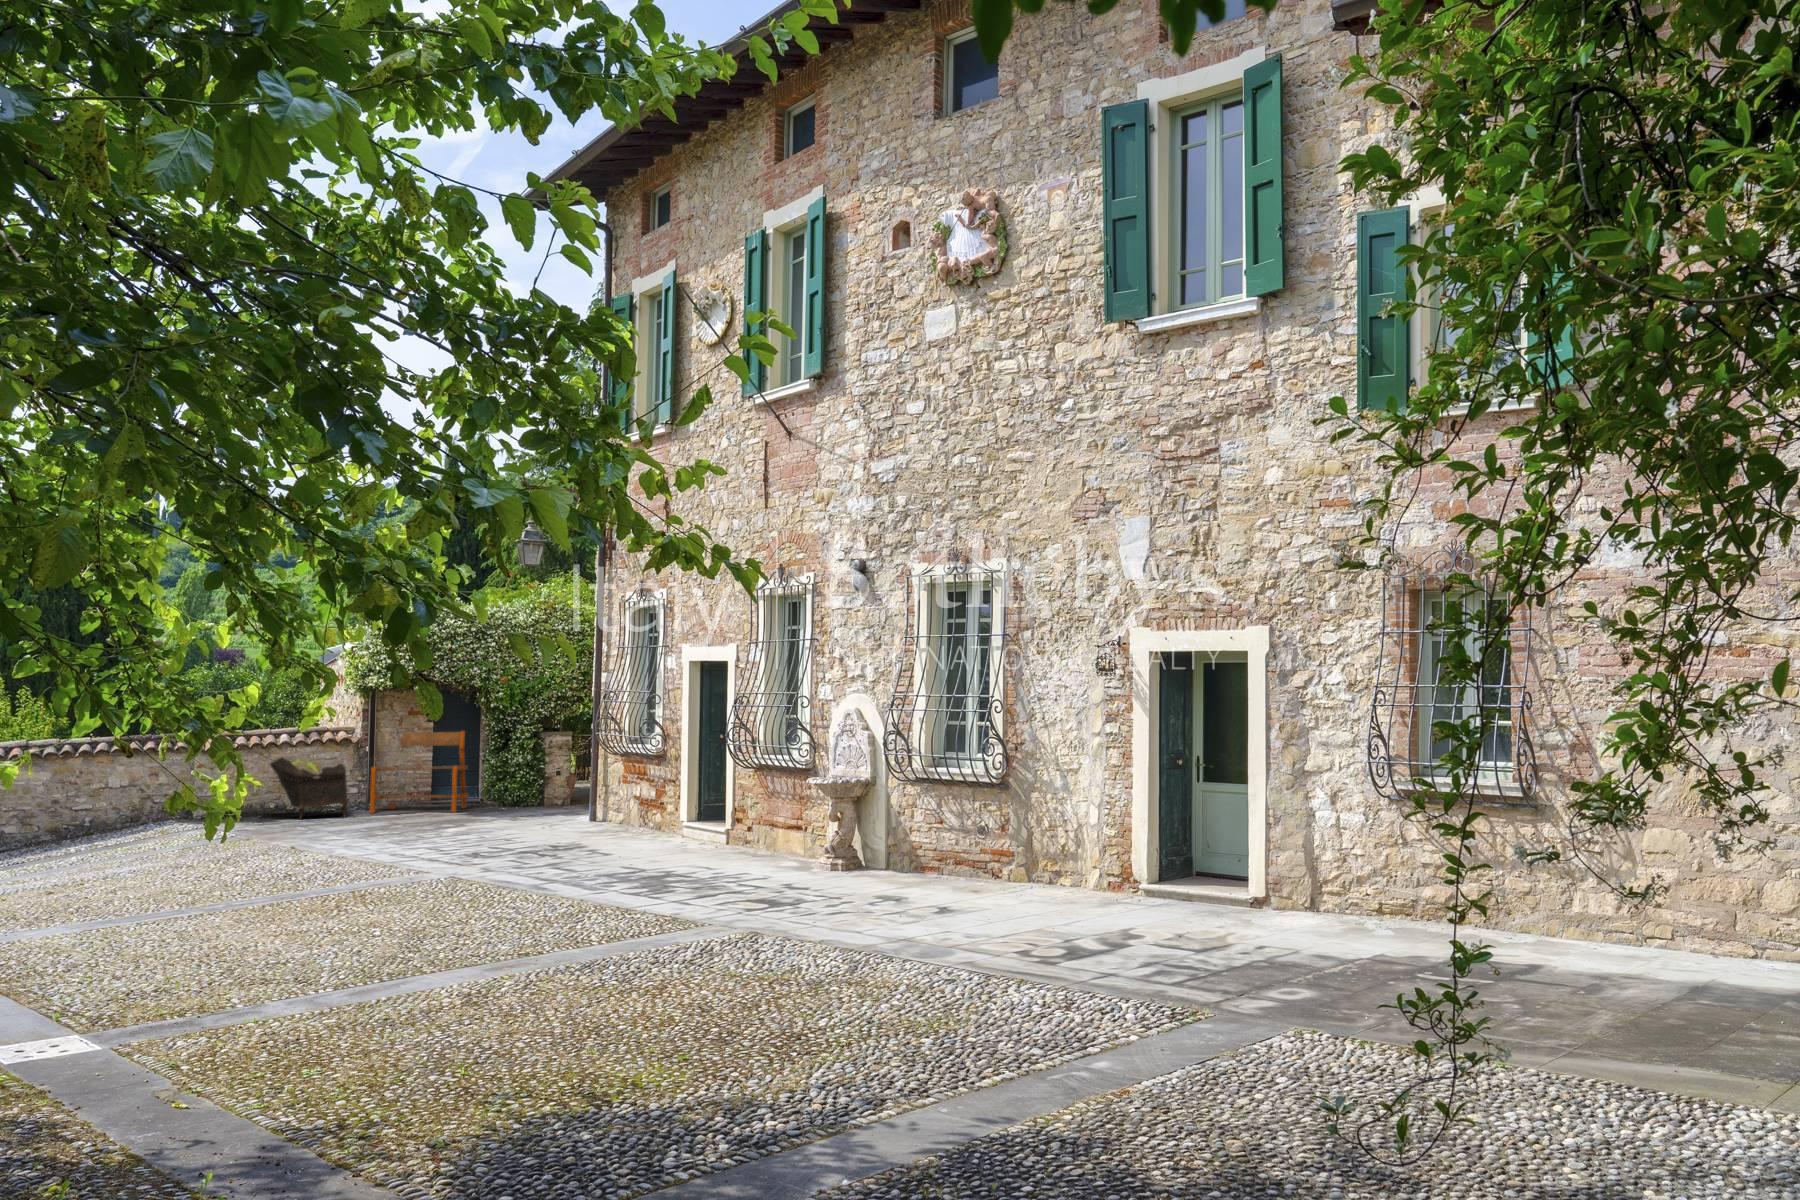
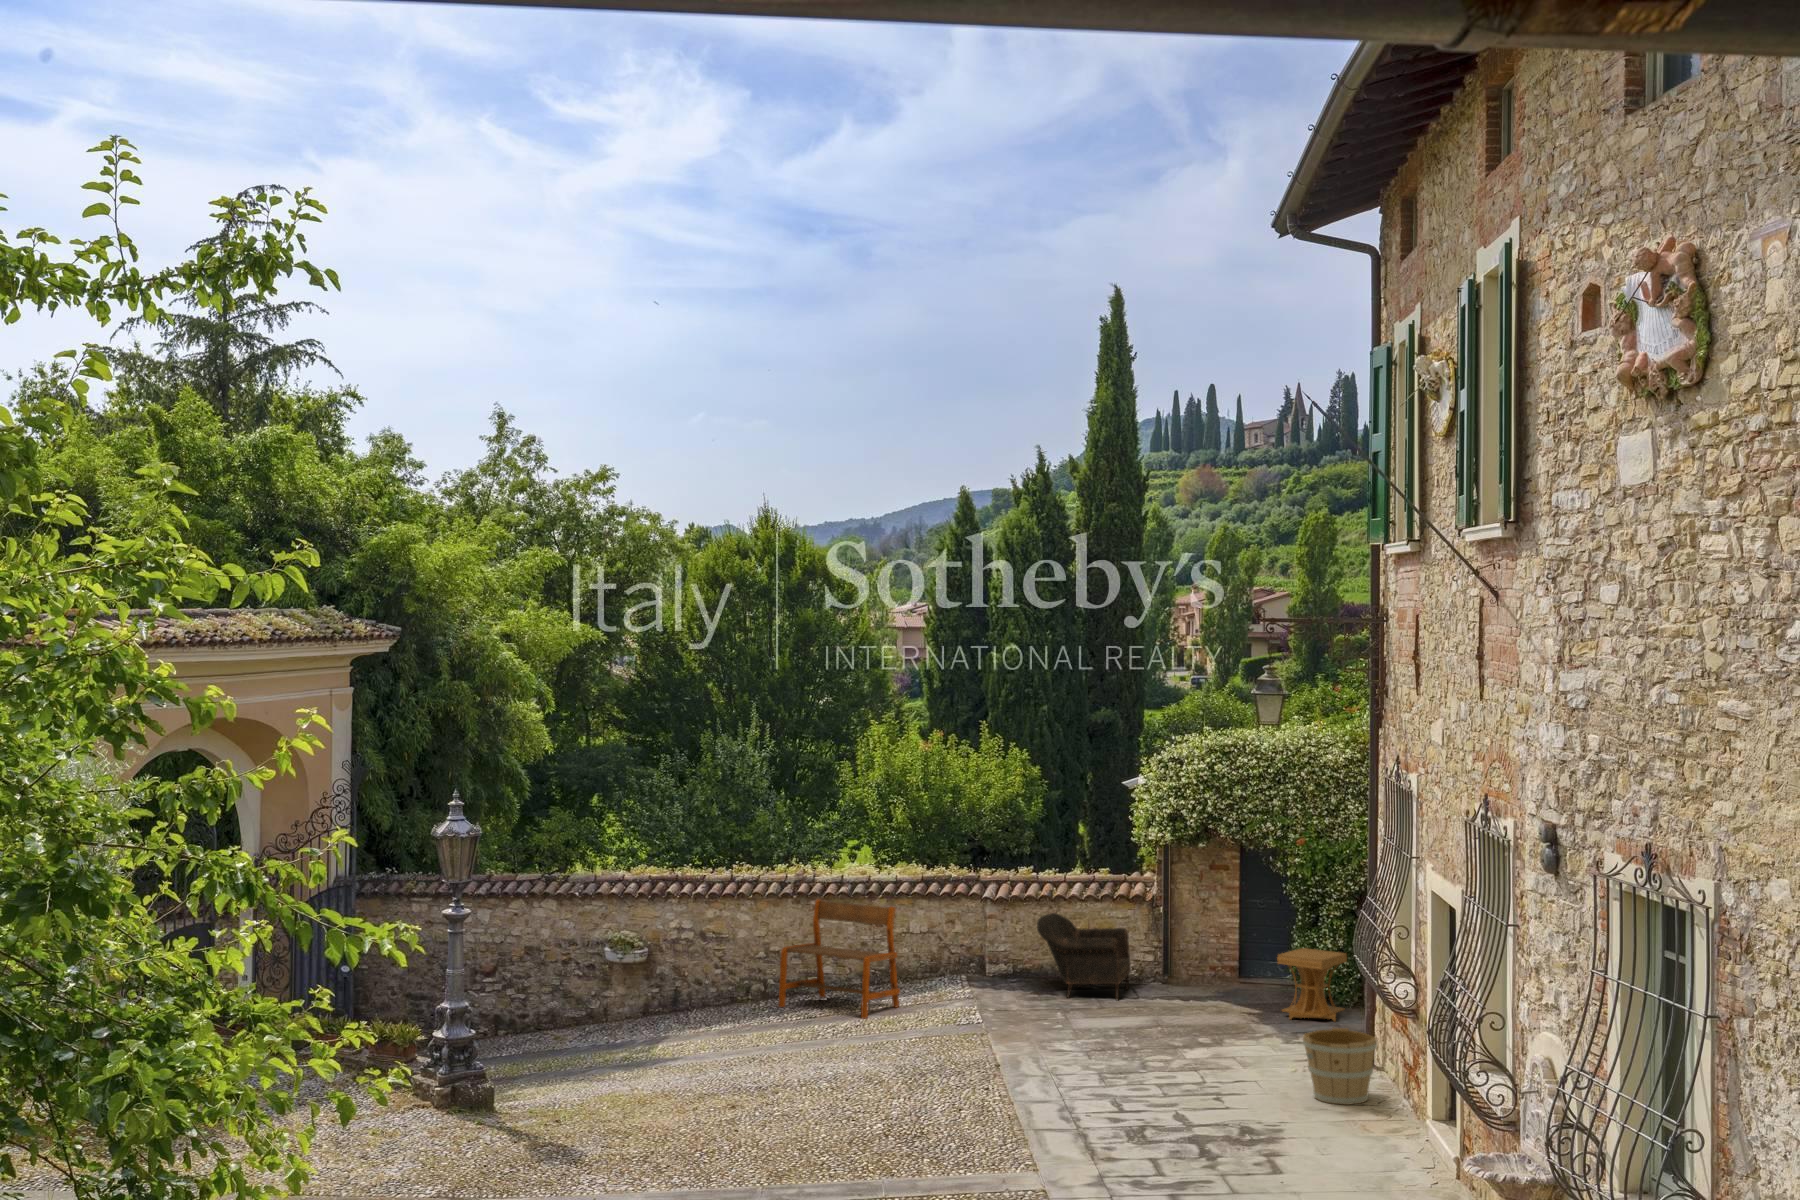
bench: present [370,731,469,814] -> present [779,900,900,1019]
side table: none [486,763,536,814] -> present [1277,948,1347,1021]
wooden bucket: none [568,784,624,833] -> present [1303,1028,1377,1105]

